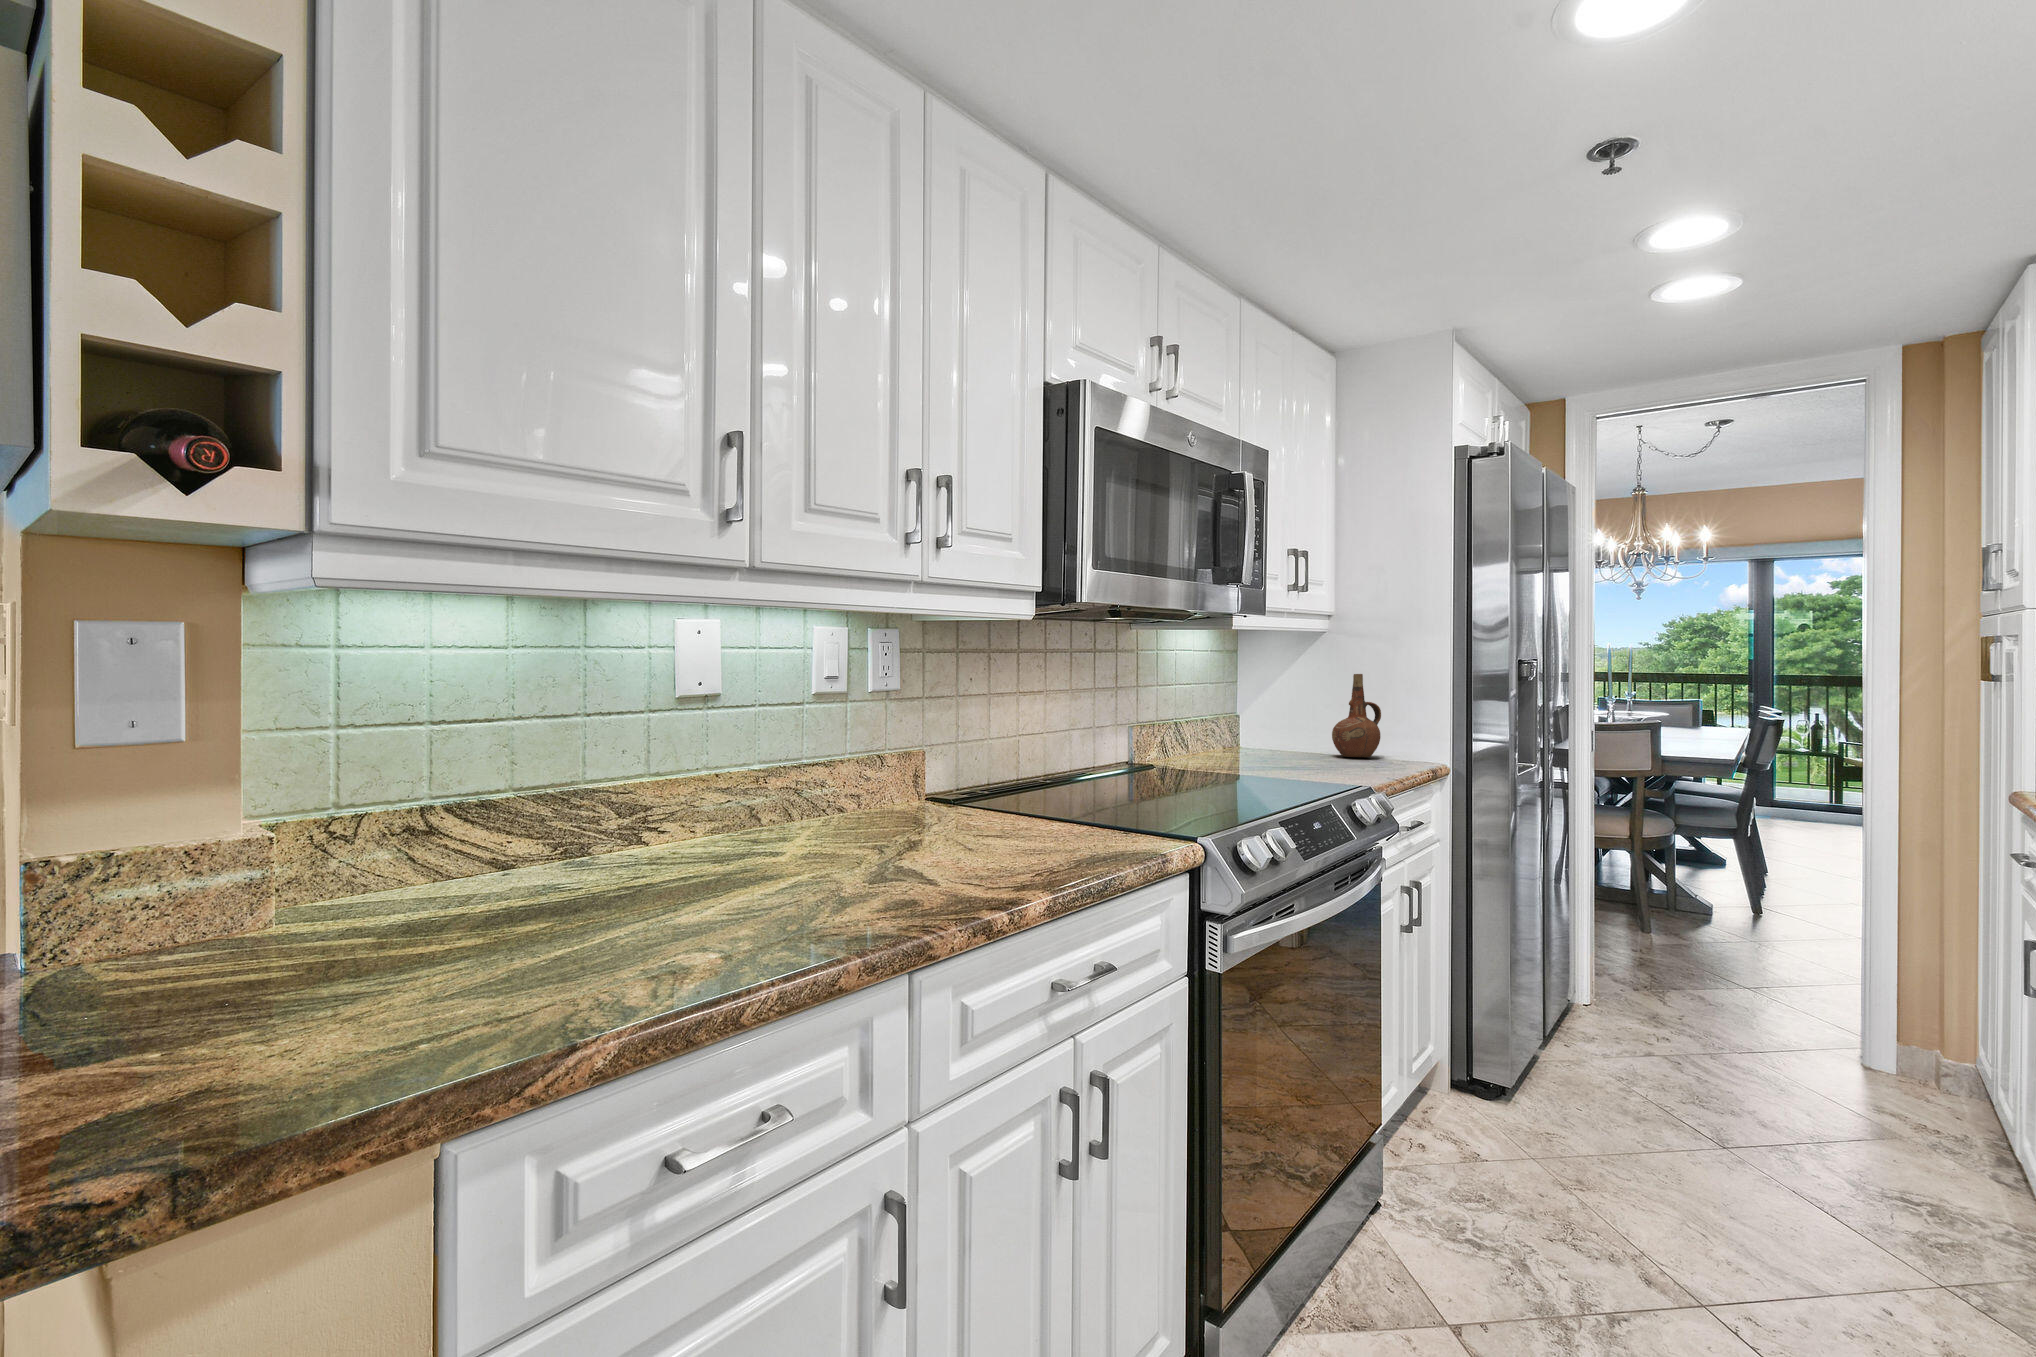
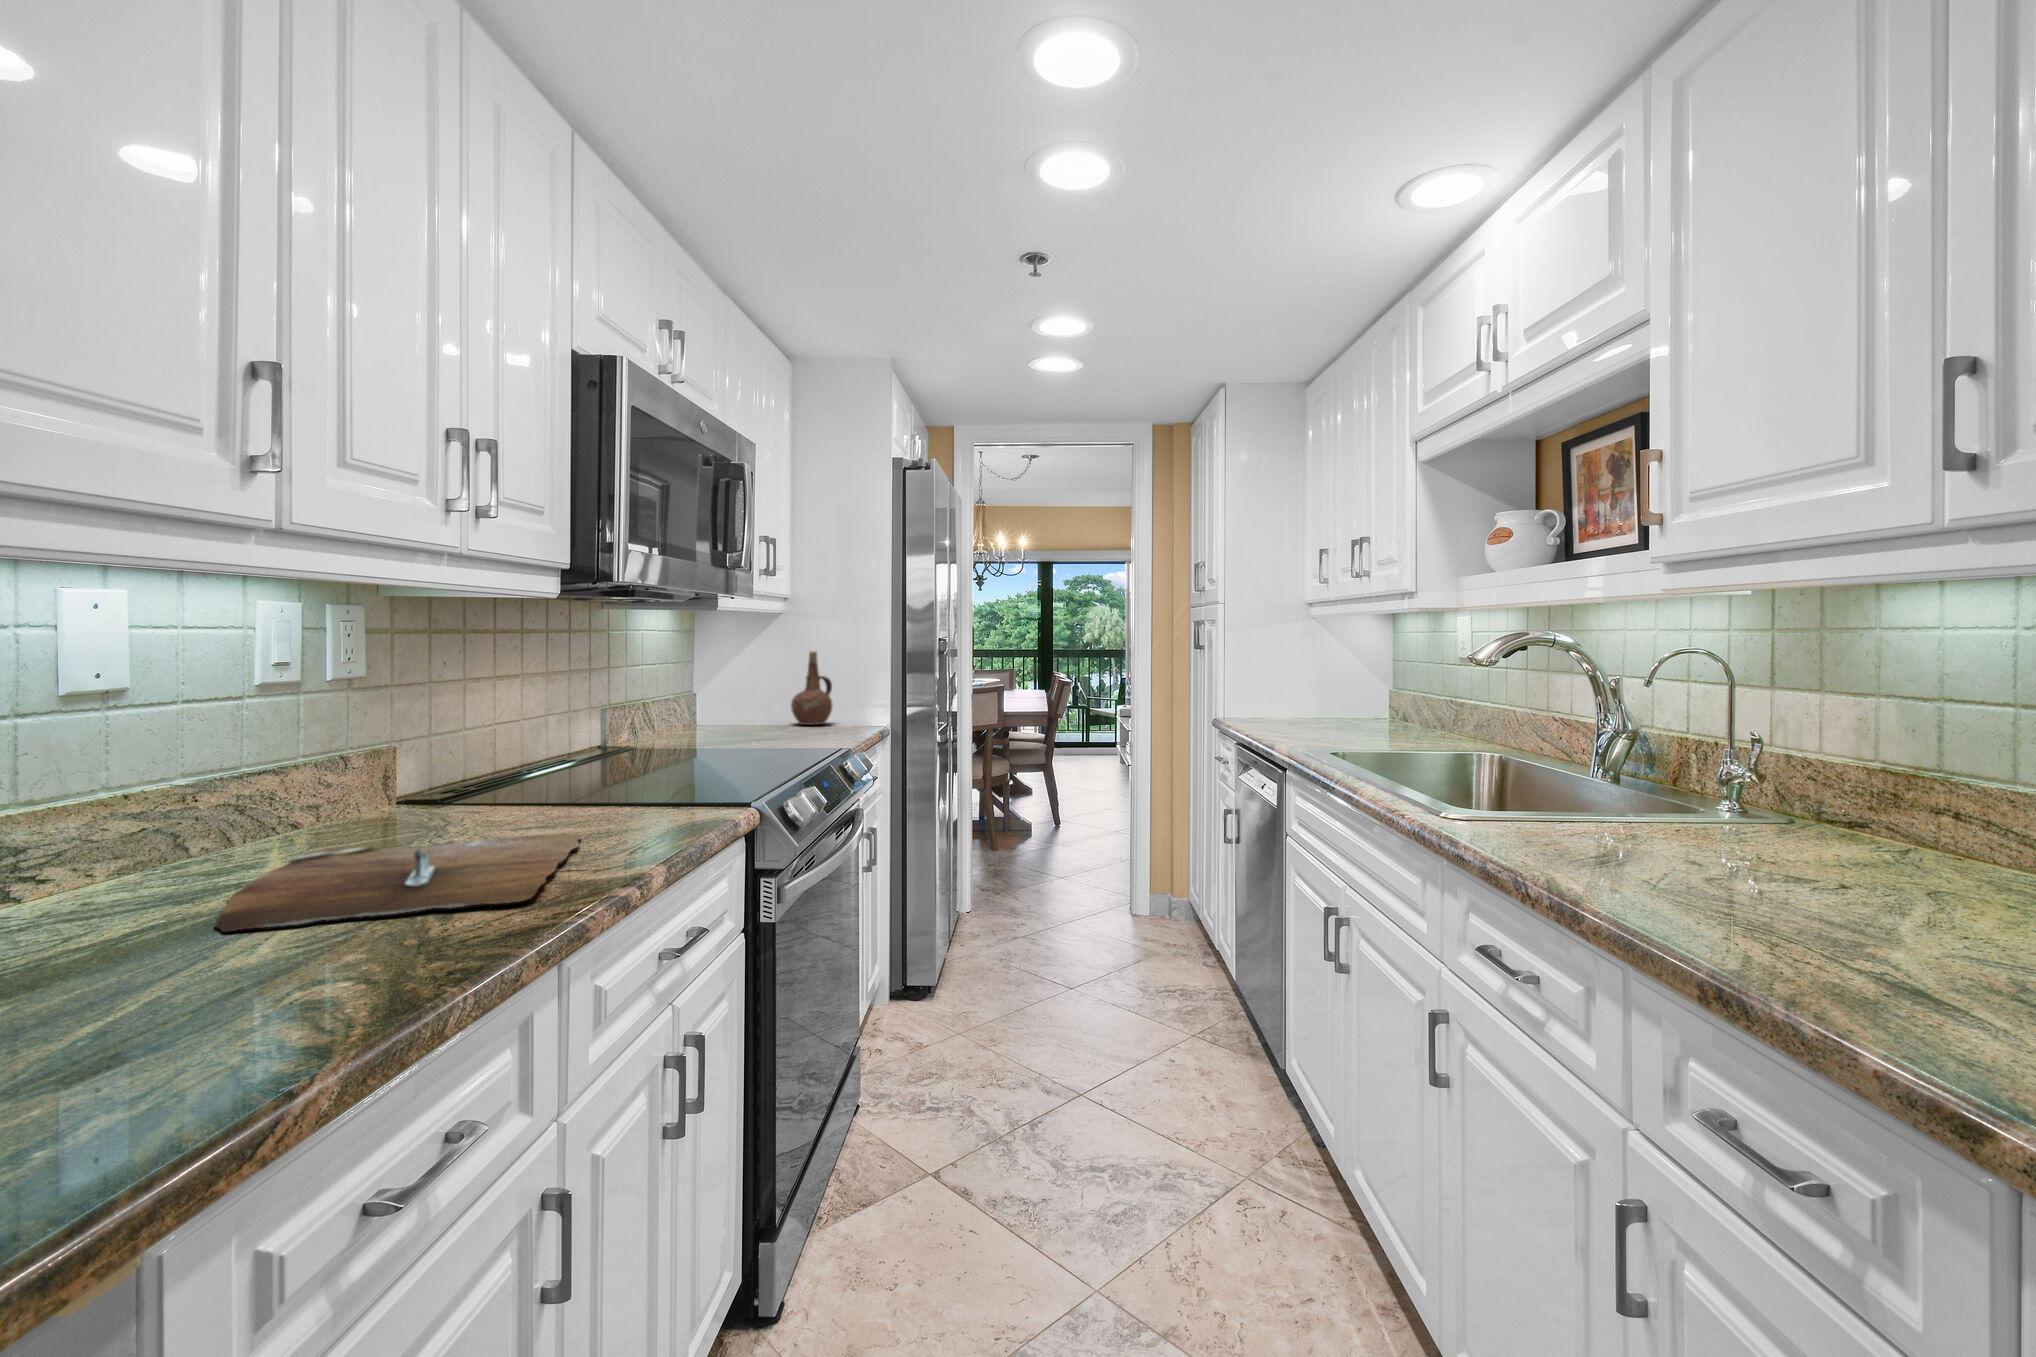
cutting board: none [731,831,1029,893] -> present [216,833,581,932]

